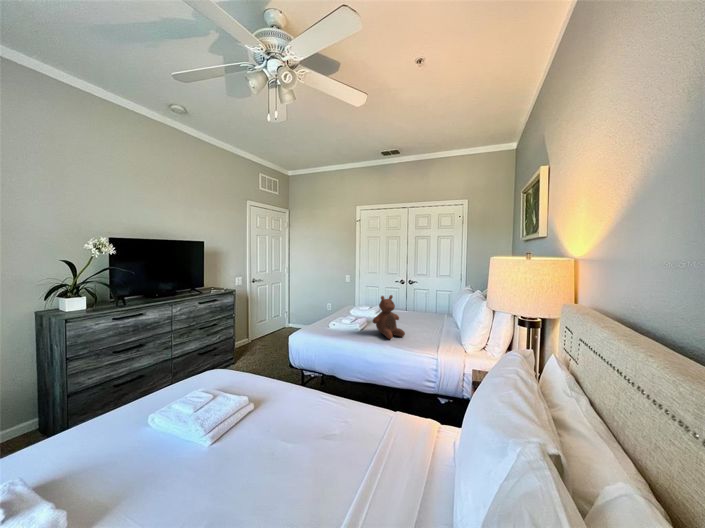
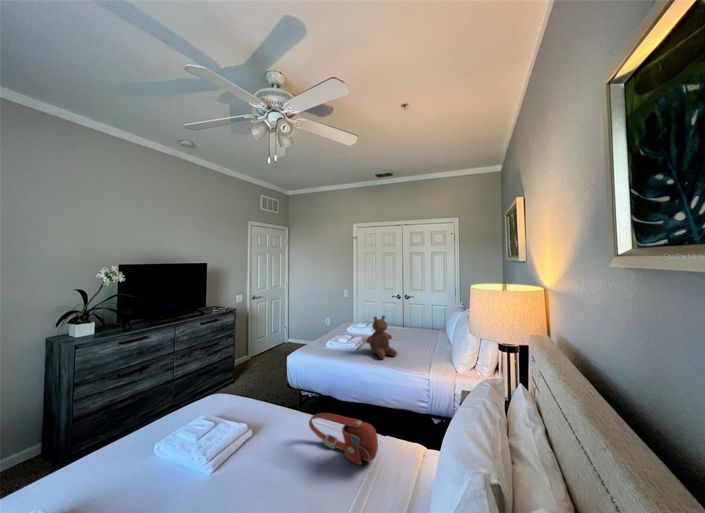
handbag: none [316,386,392,440] -> present [309,413,378,465]

